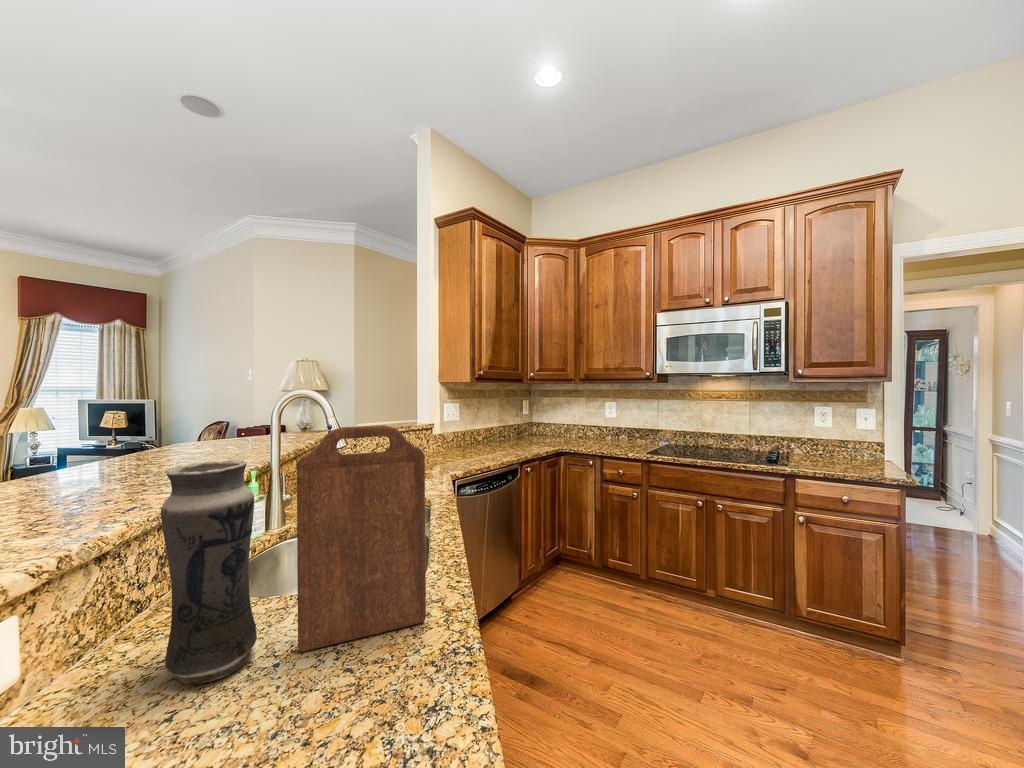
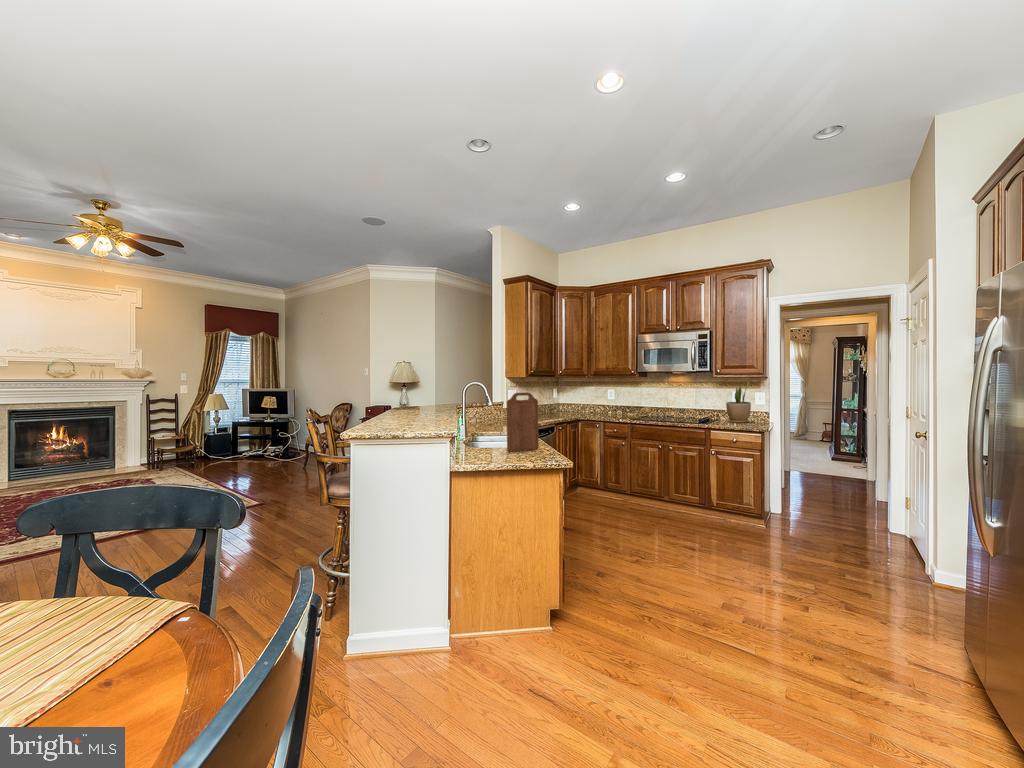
potted plant: none [813,390,861,463] -> present [726,382,751,423]
vase: present [161,460,257,683] -> none [477,401,498,454]

